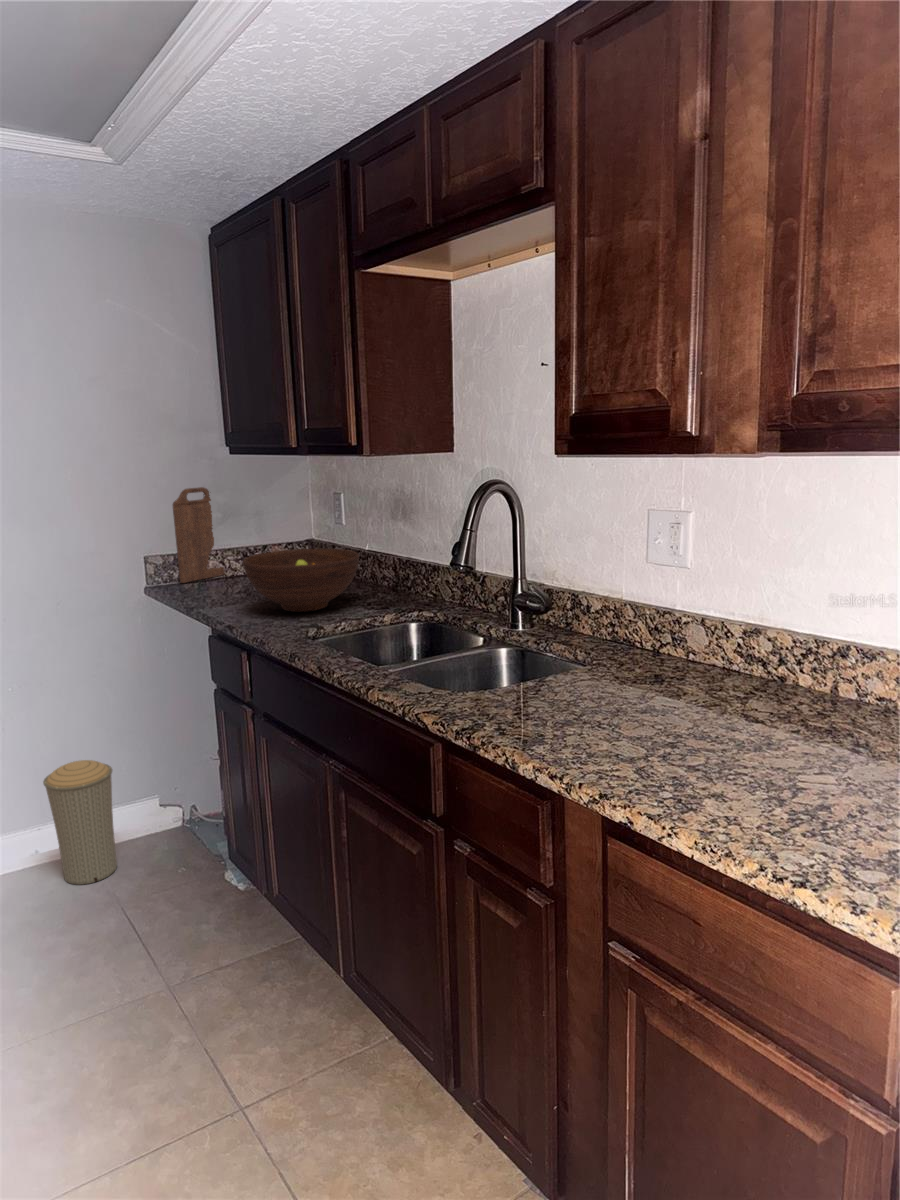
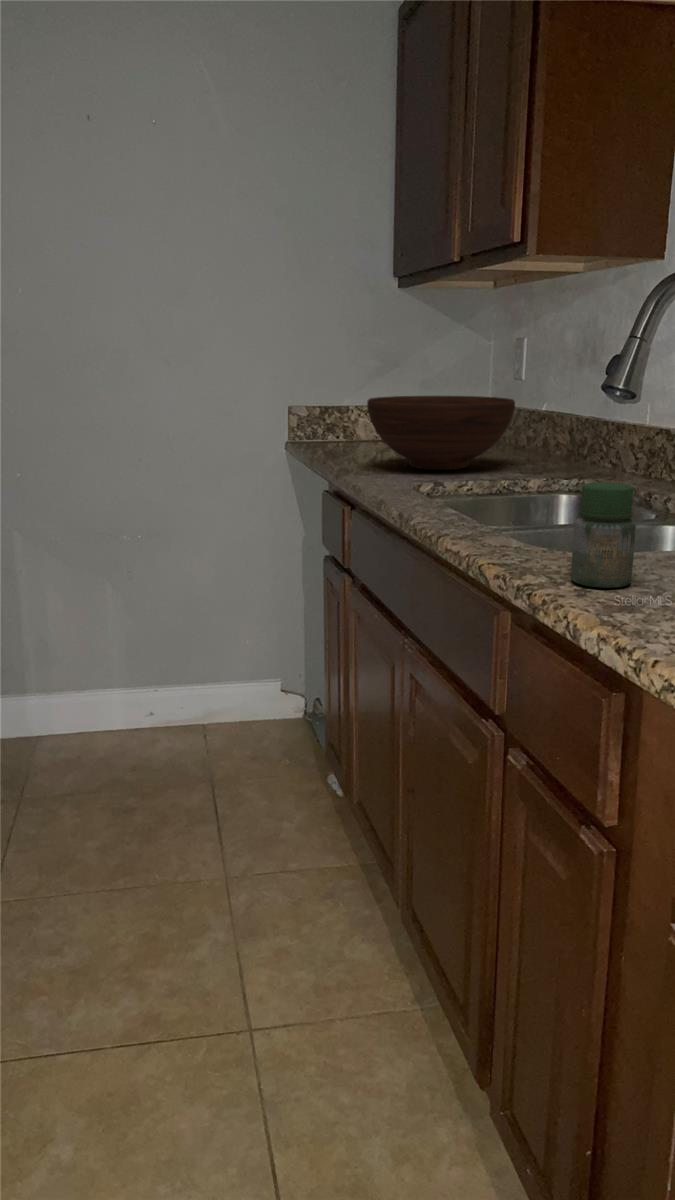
cutting board: present [173,487,225,583] -> none [321,326,378,441]
jar: none [484,651,525,724] -> present [571,482,636,588]
trash can: present [43,760,117,885] -> none [148,627,220,763]

